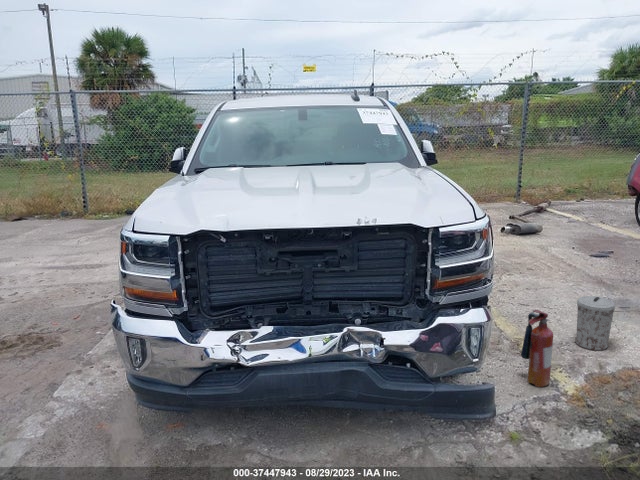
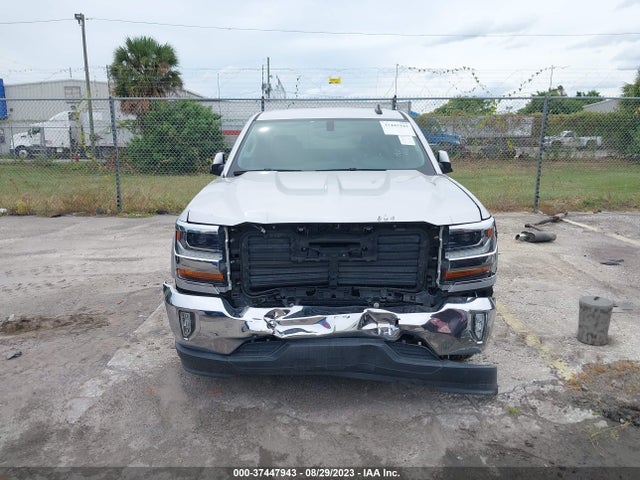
fire extinguisher: present [521,310,553,387] -> none [524,303,553,374]

